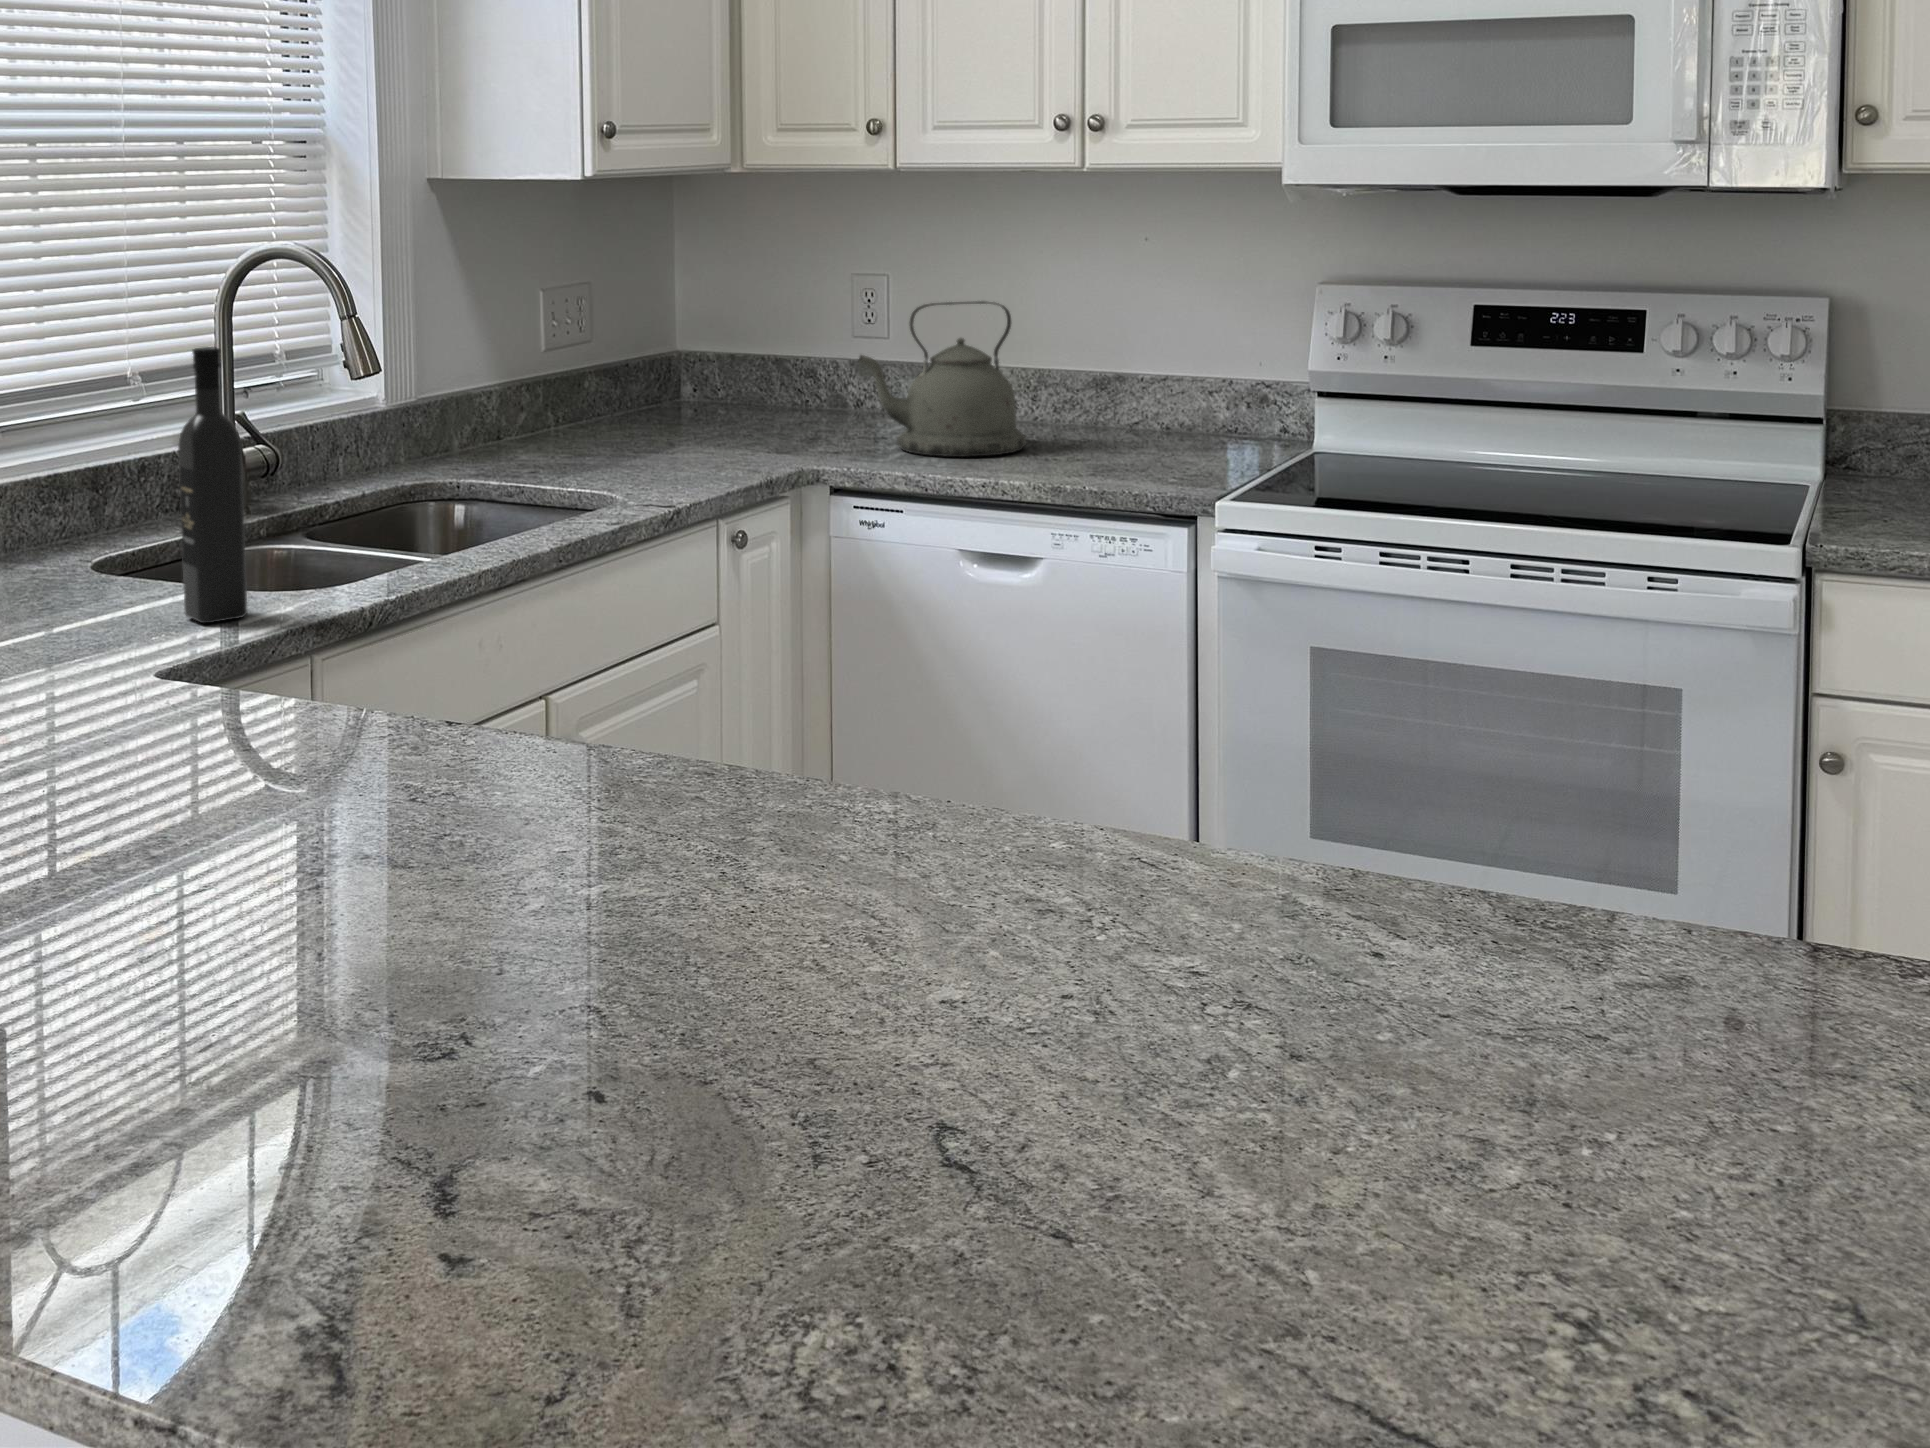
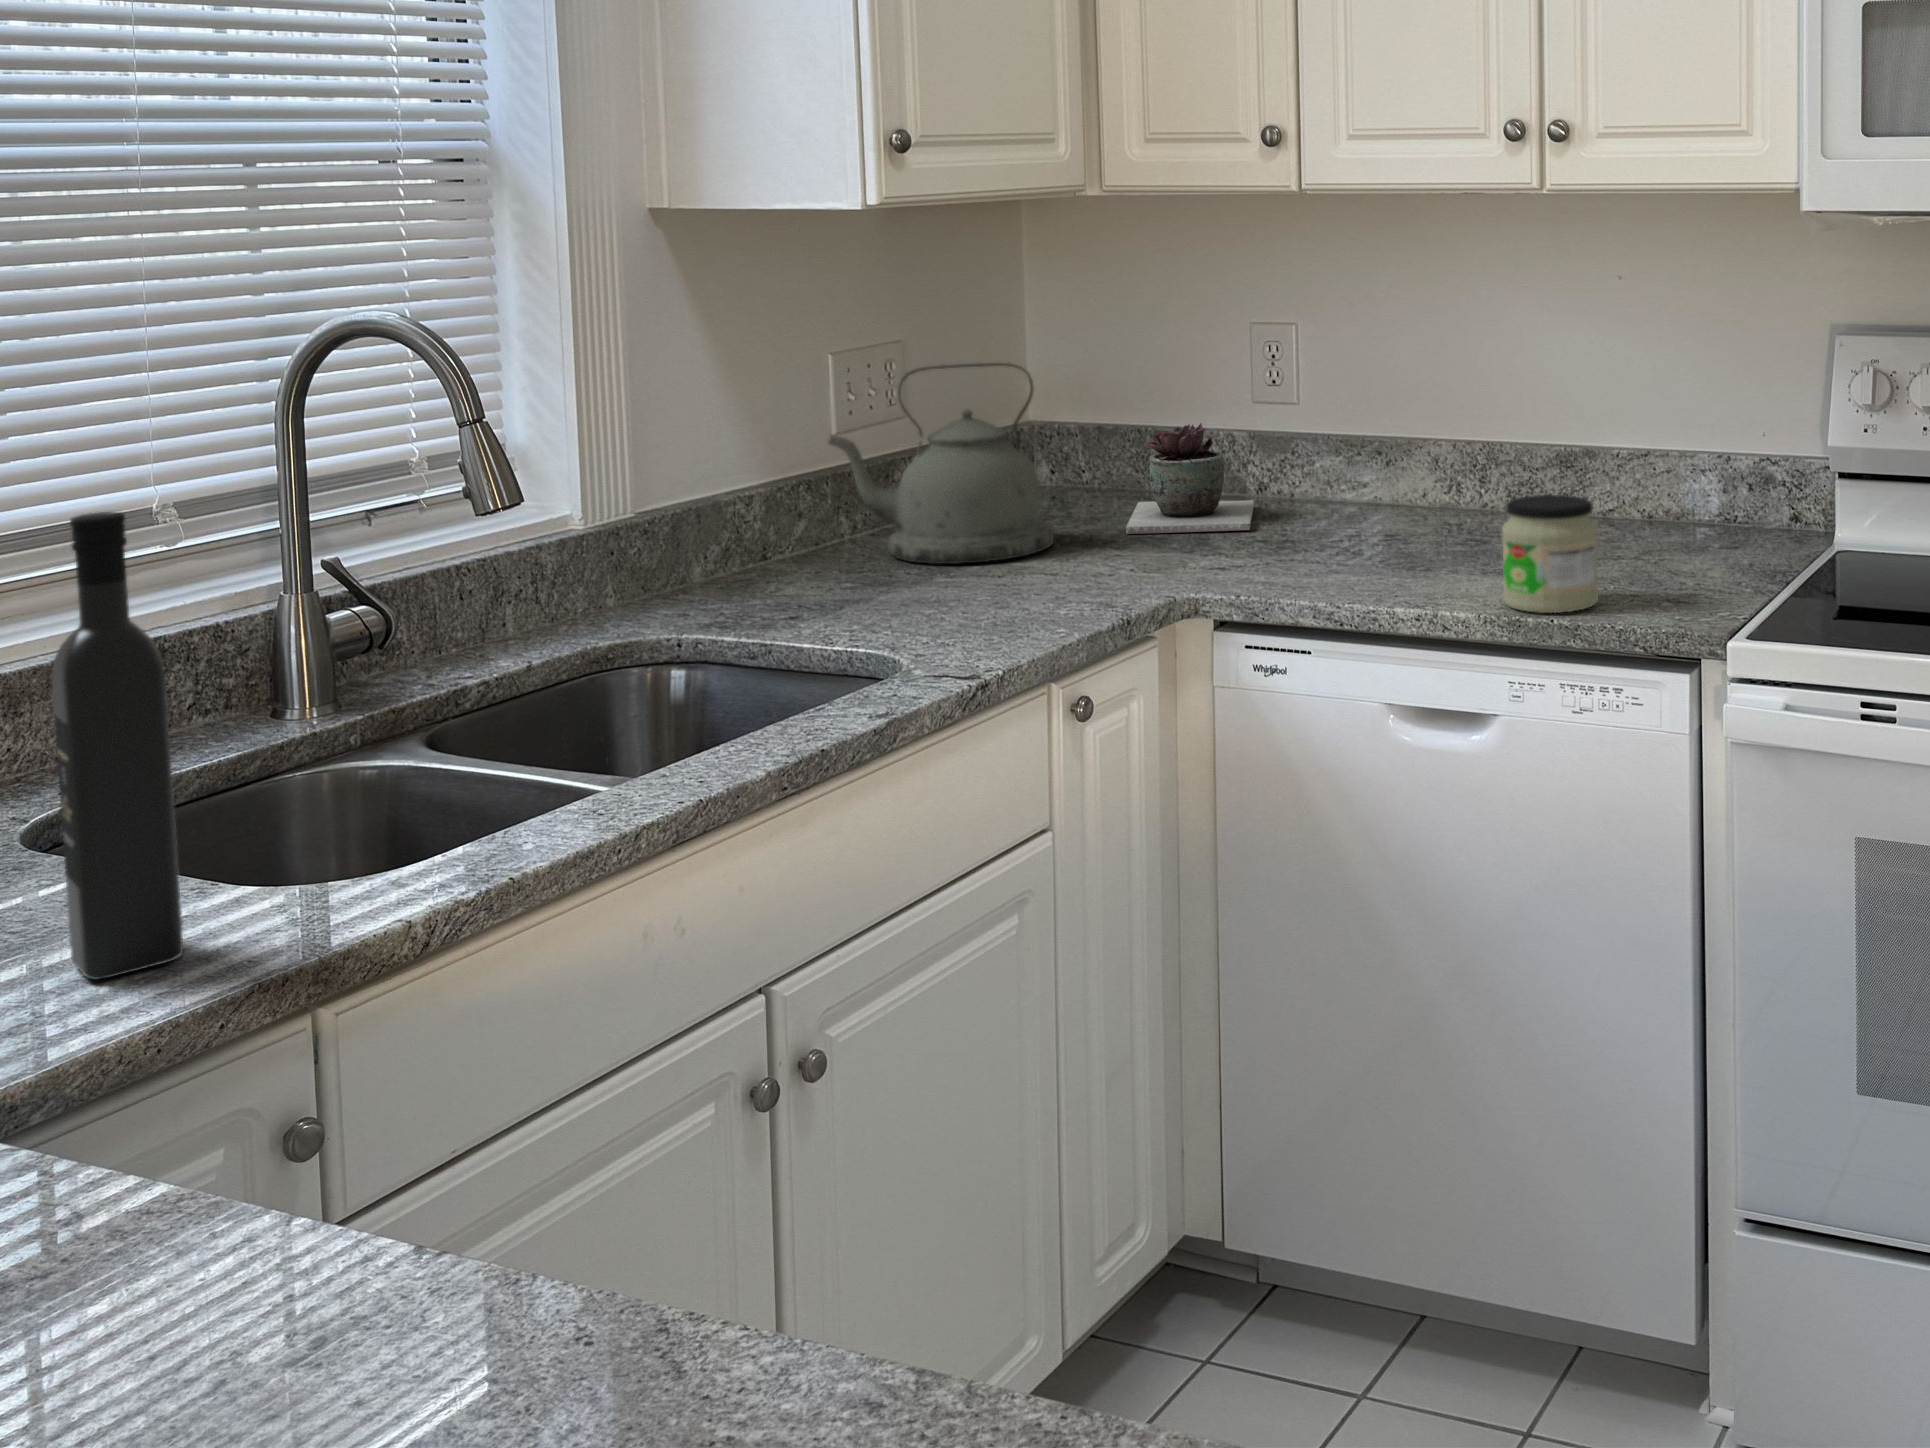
kettle: present [859,301,1026,457] -> present [829,363,1054,564]
succulent plant: none [758,349,854,432] -> present [1126,423,1254,534]
jar: none [1050,397,1123,483] -> present [1502,495,1598,613]

